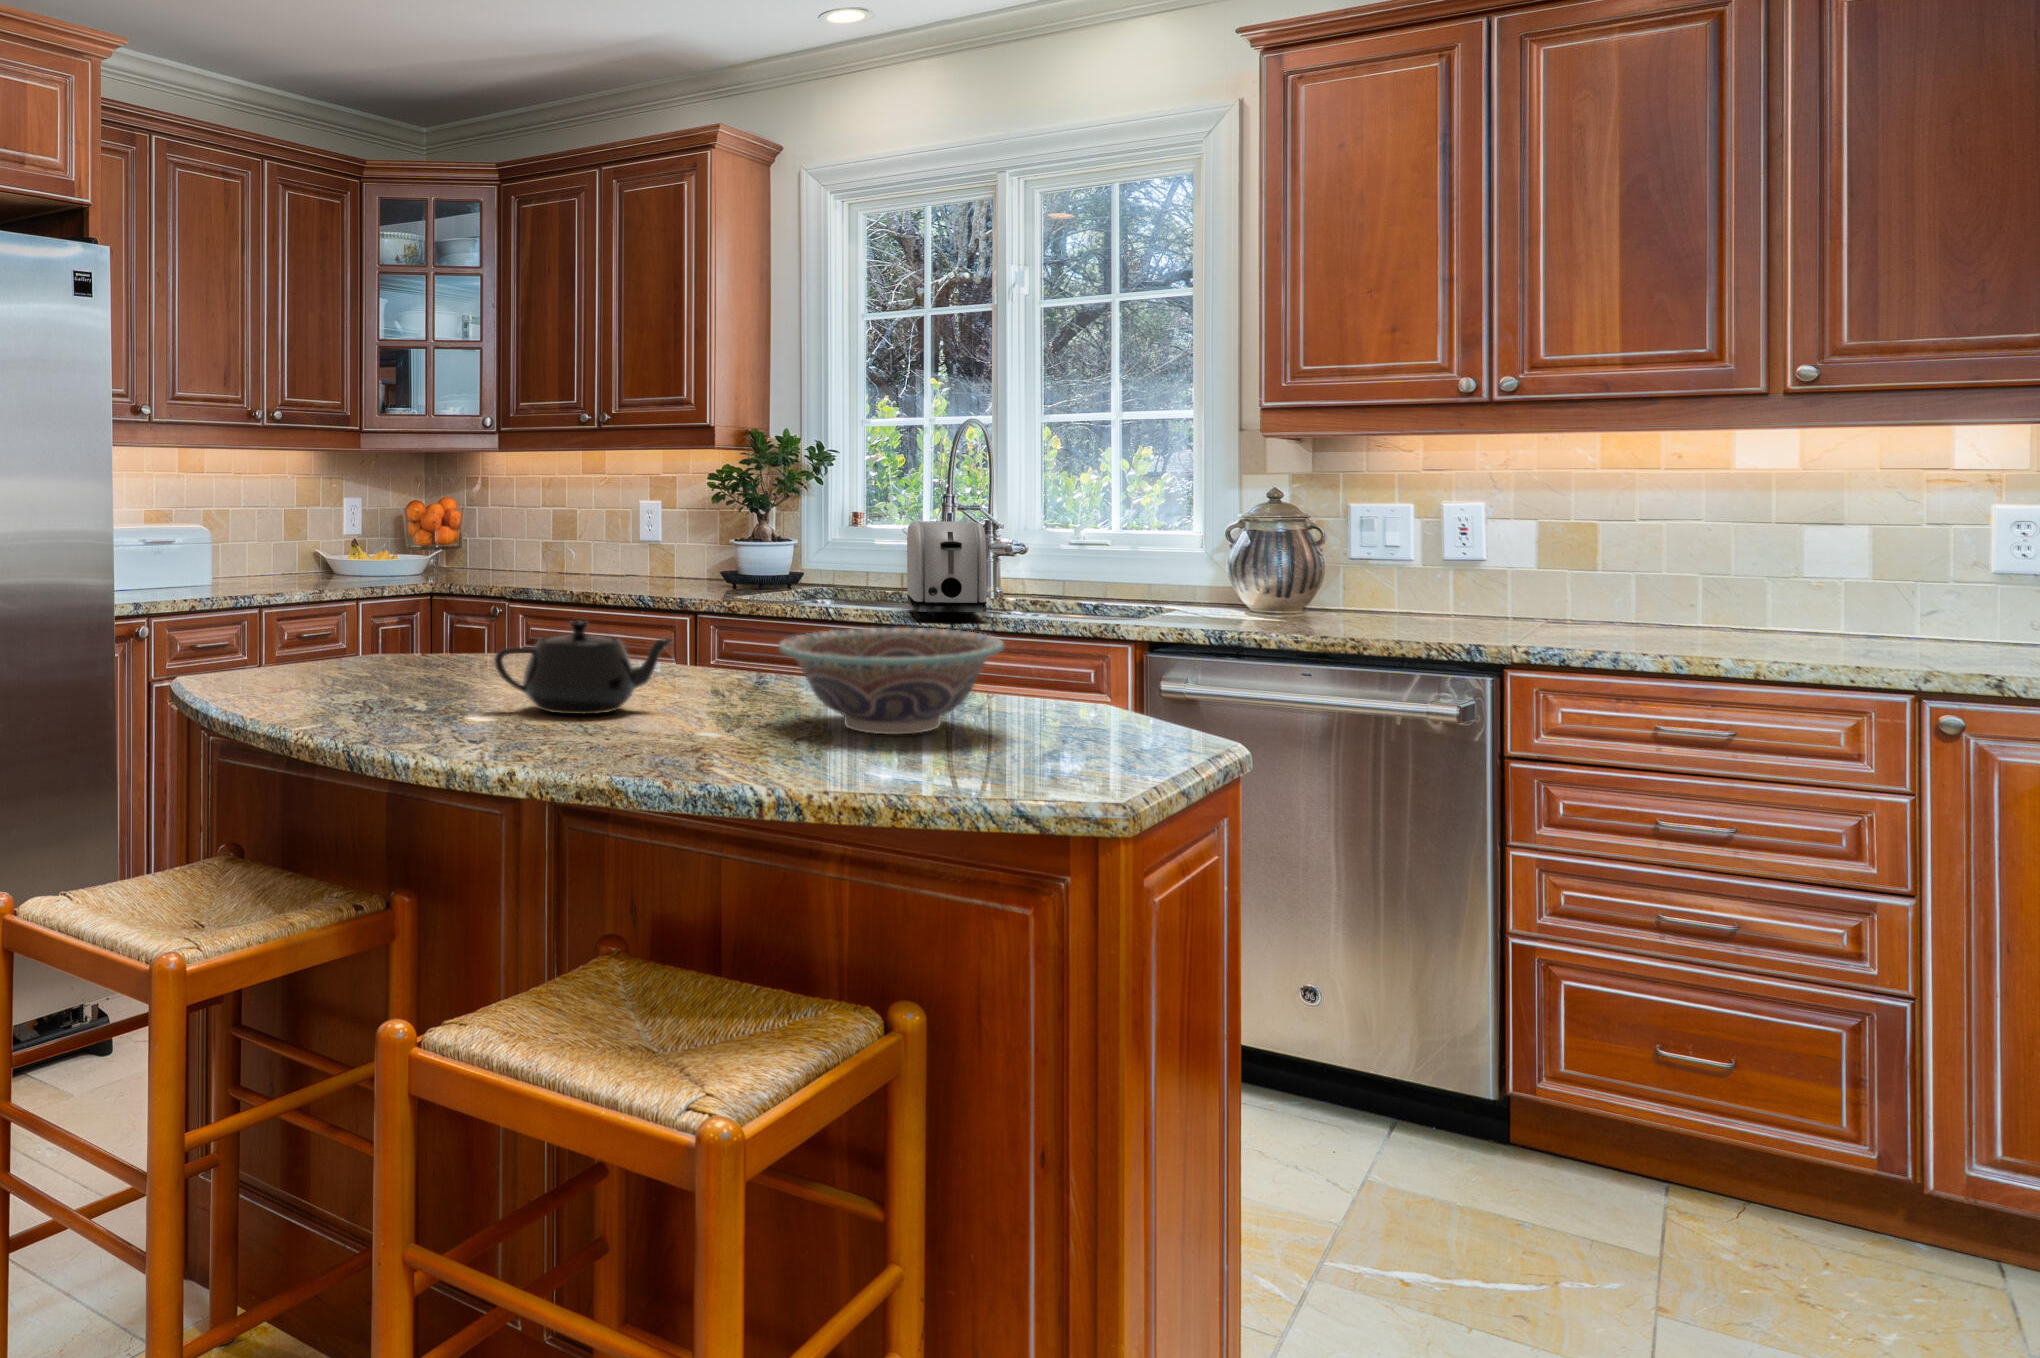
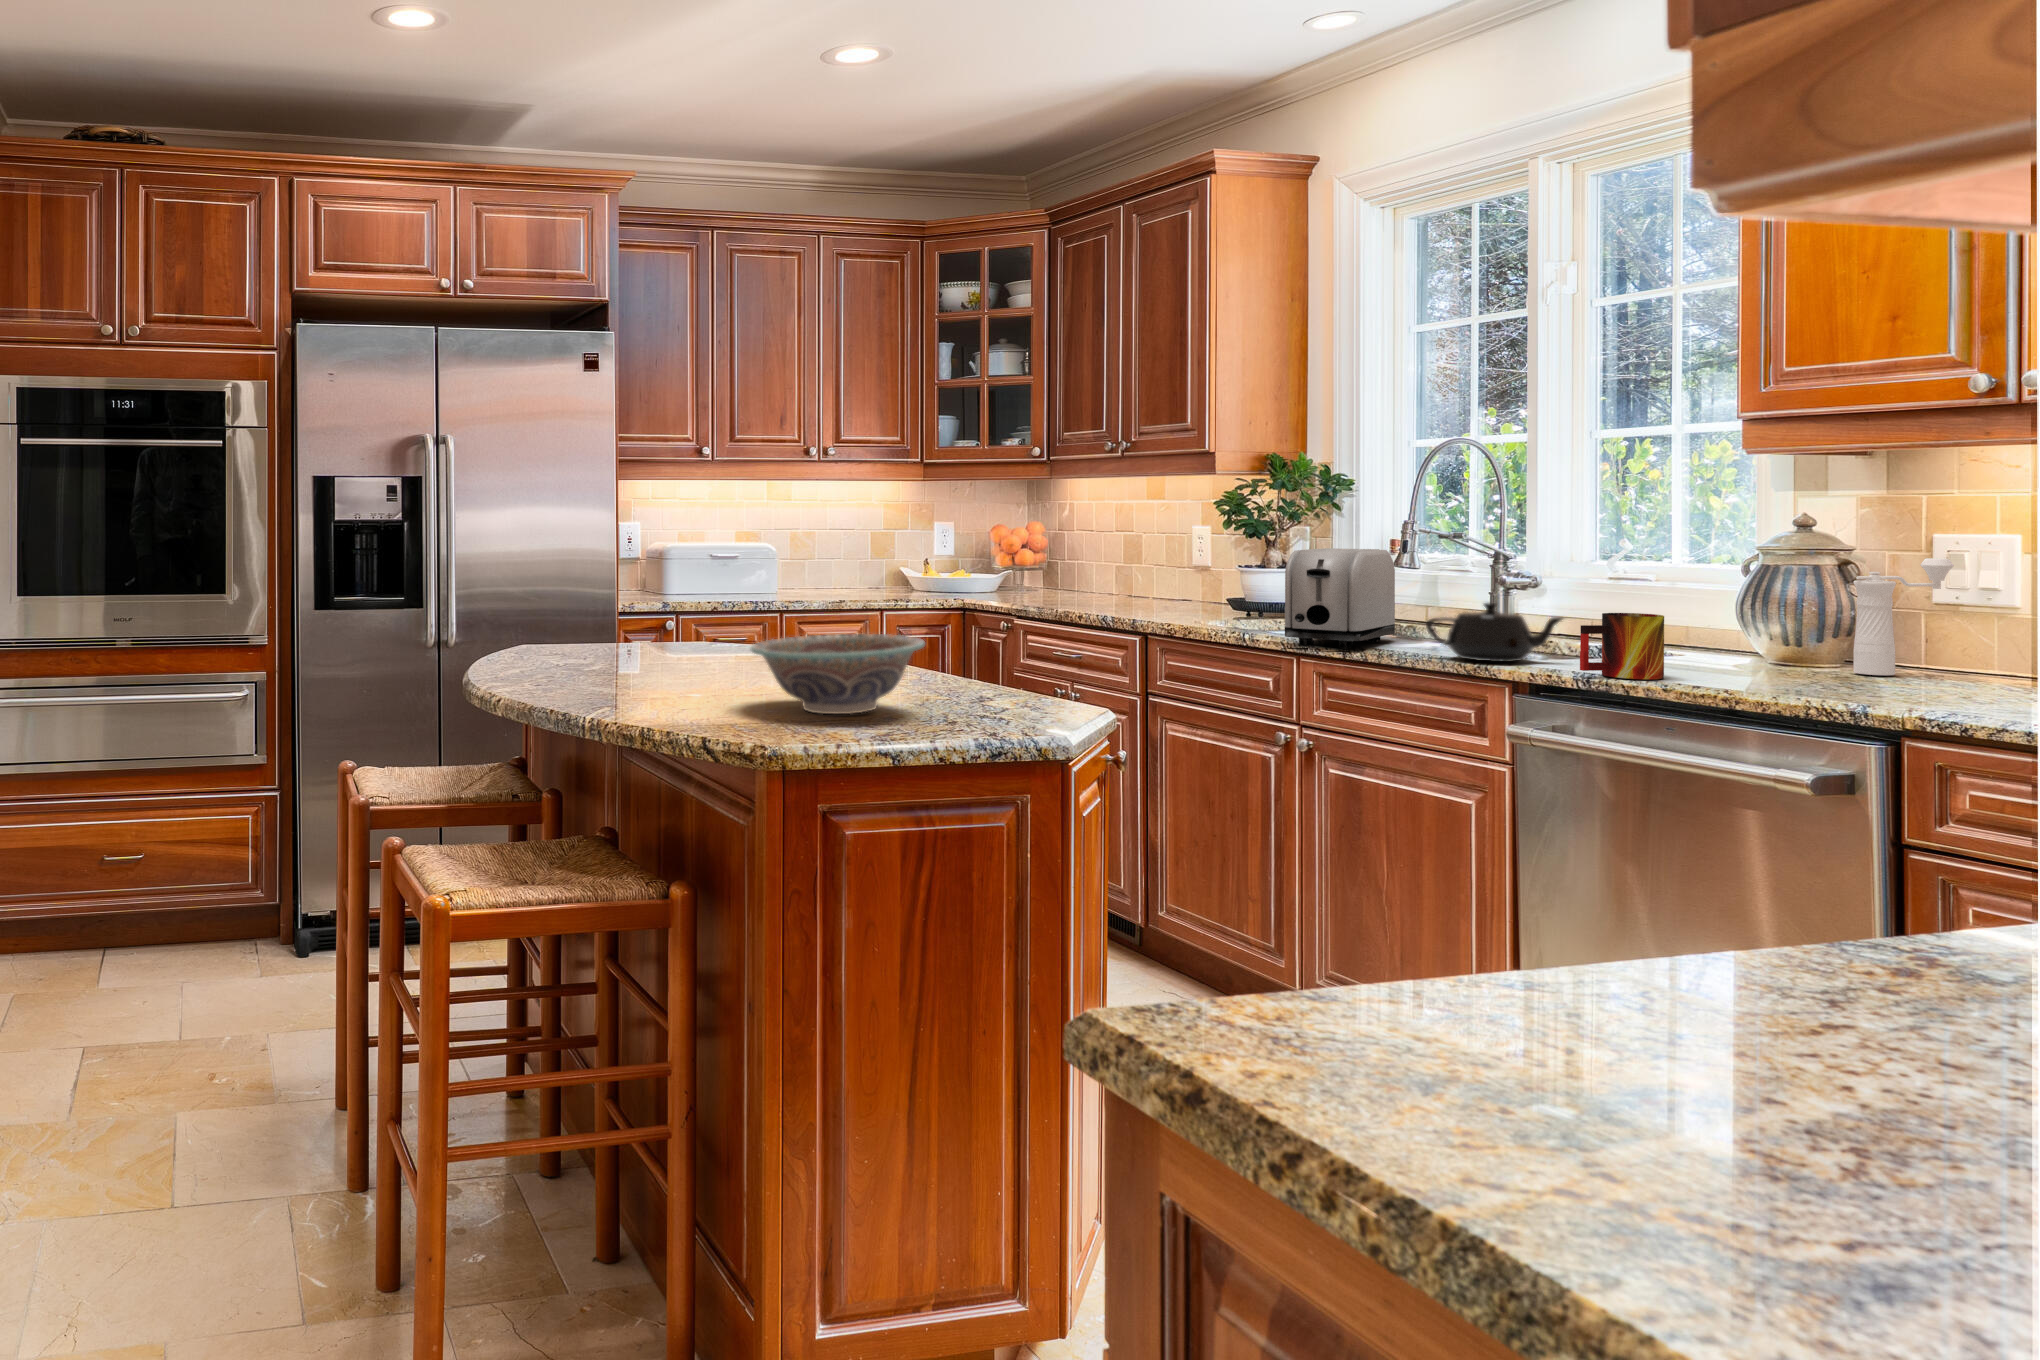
pepper mill: none [1339,521,1390,618] -> present [1853,558,1954,675]
mug: none [1209,574,1261,633] -> present [1580,613,1664,679]
teapot: present [494,621,672,714] -> present [1426,603,1563,662]

